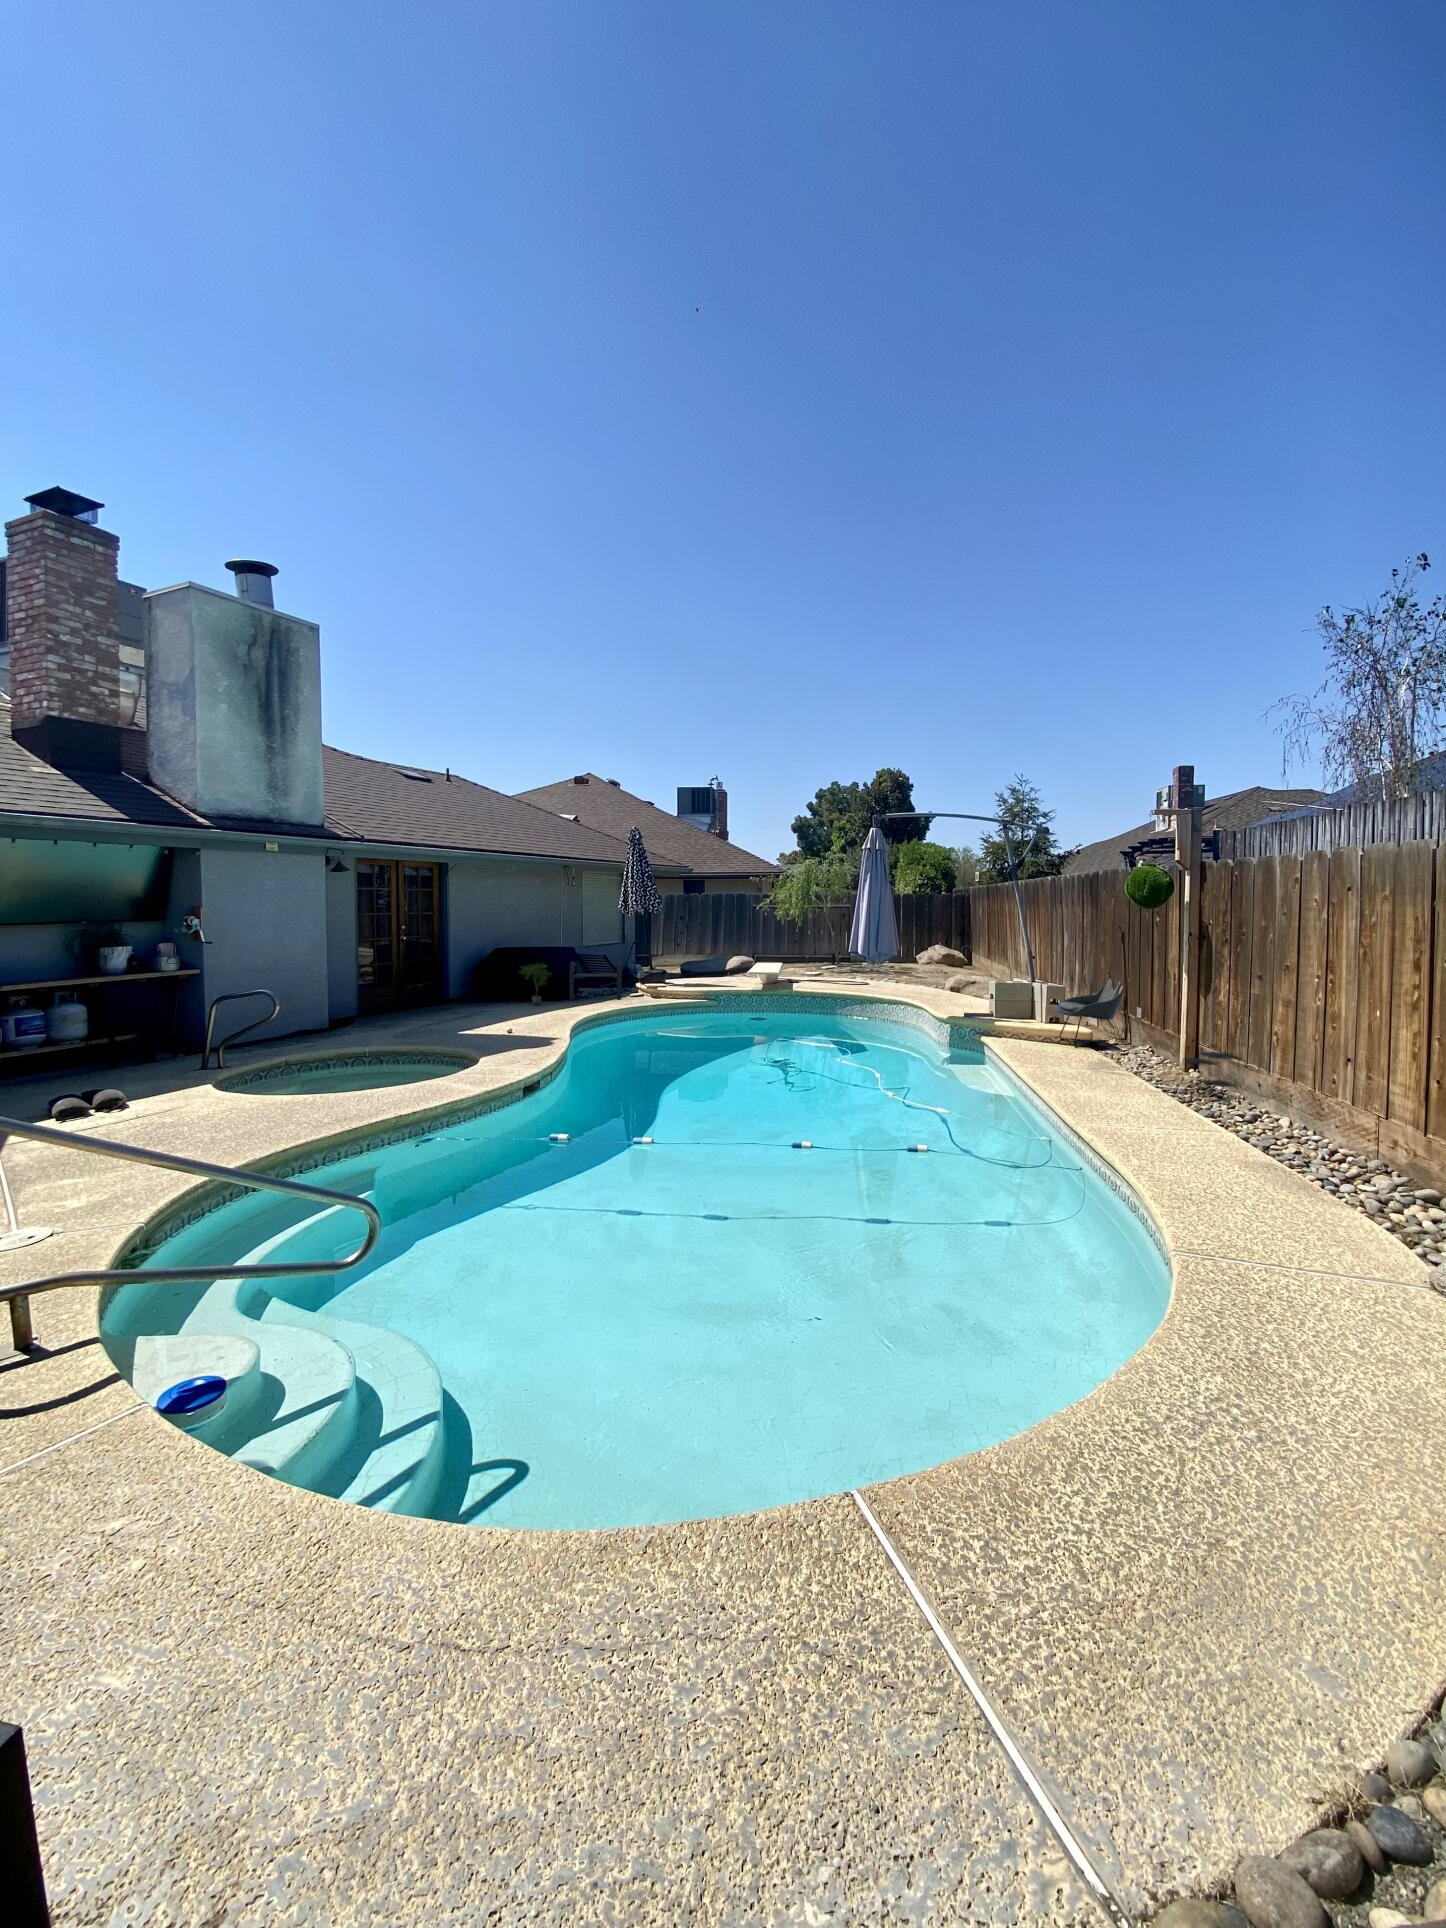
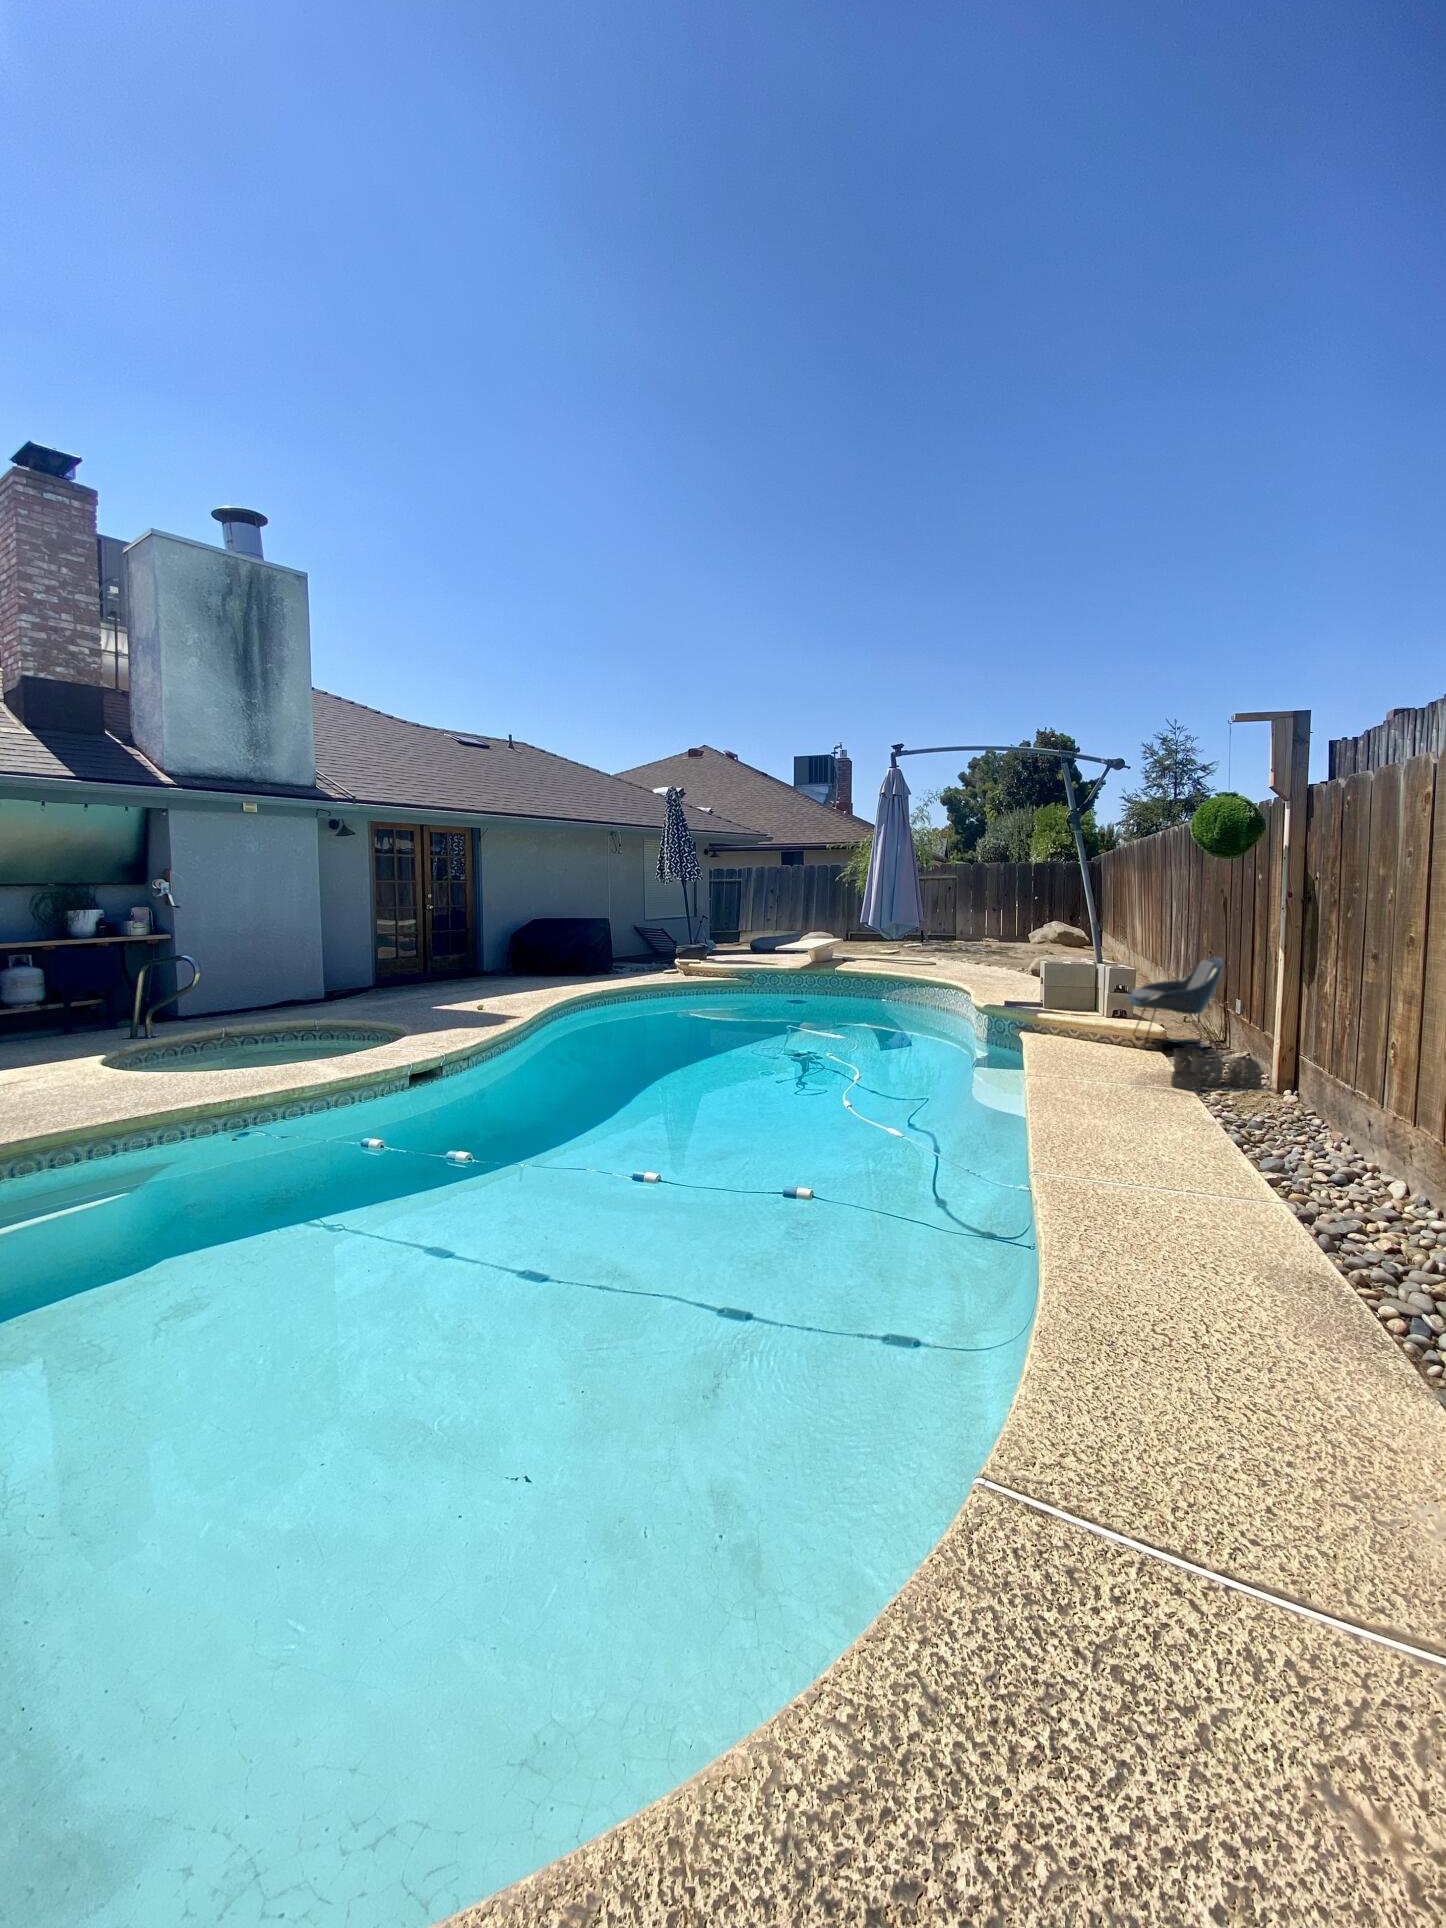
bench: present [570,962,622,1000] -> none [602,934,662,976]
potted plant: present [521,964,547,1005] -> none [542,935,580,979]
woven basket: none [1109,1041,1171,1073] -> present [1171,1049,1262,1090]
side table: present [1182,1052,1239,1093] -> none [1262,1067,1340,1143]

